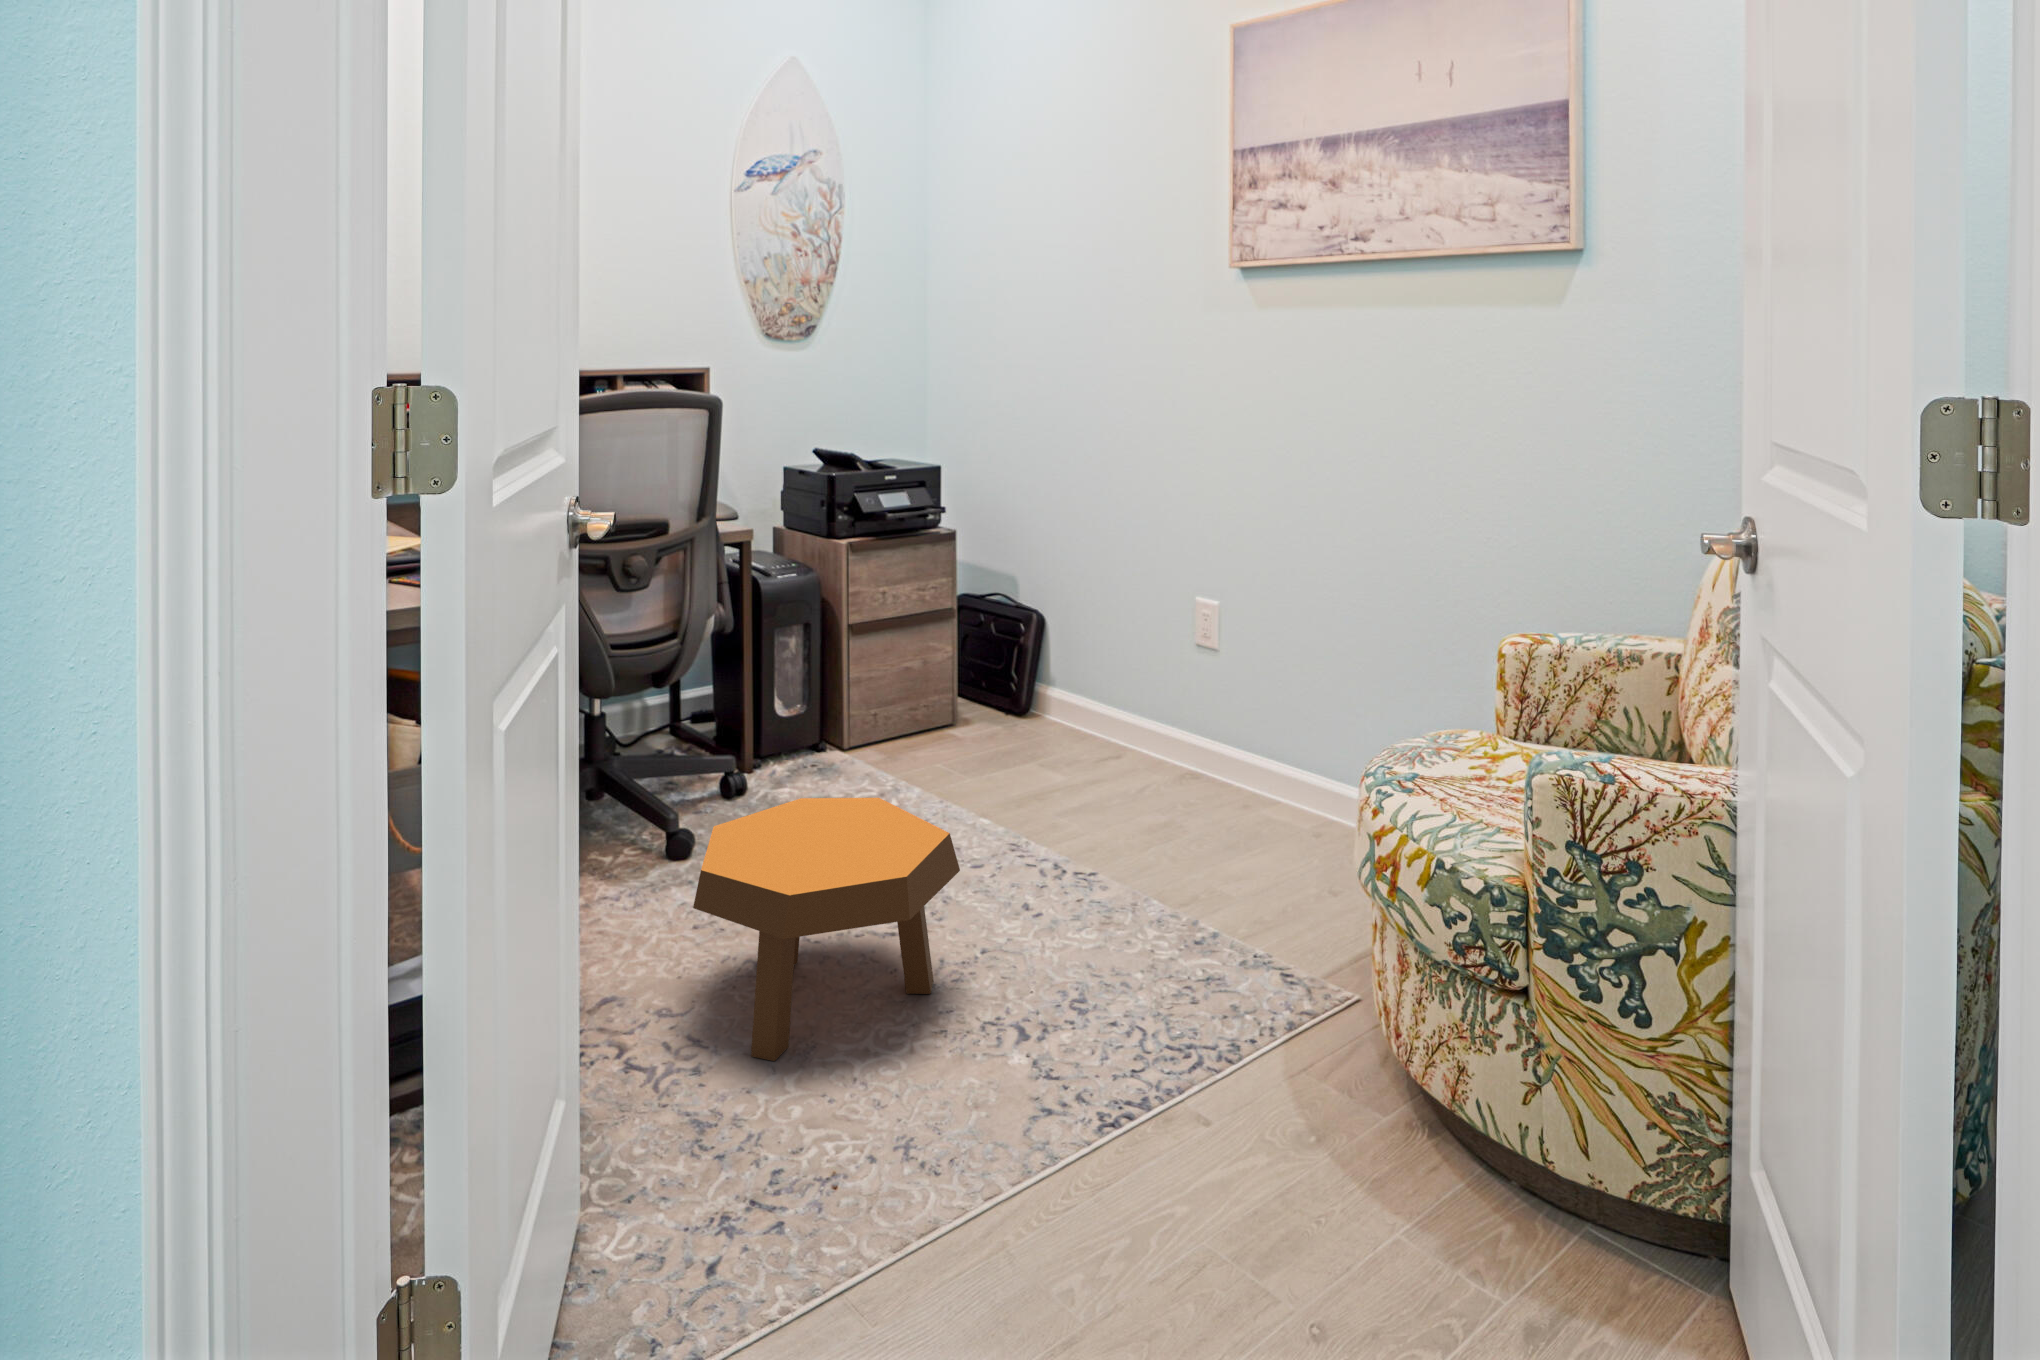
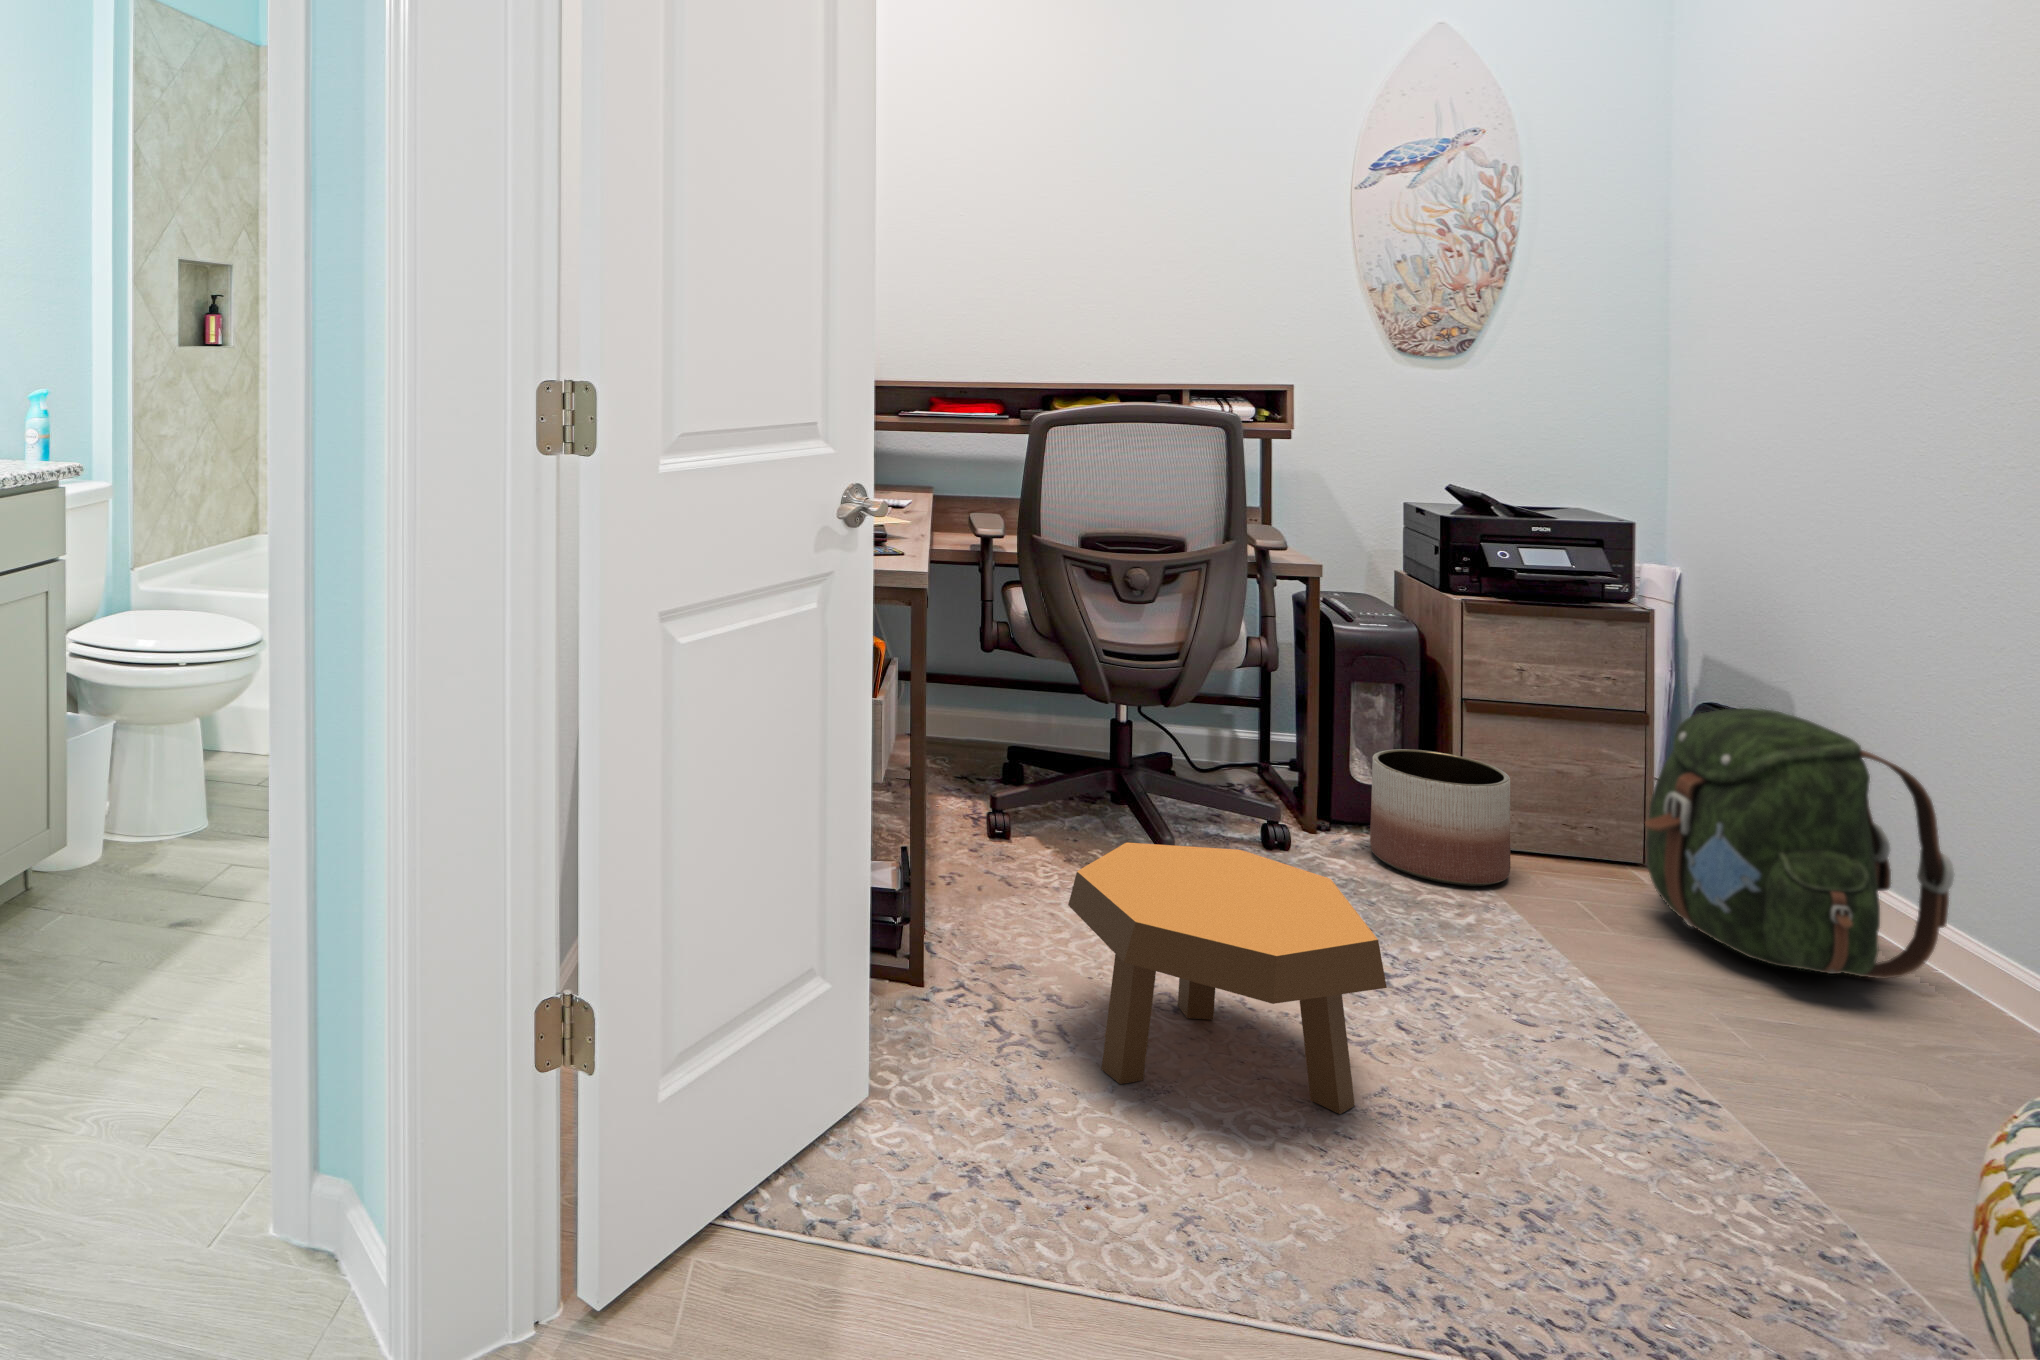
backpack: none [969,590,1125,765] -> present [1645,708,1954,979]
planter: none [795,672,892,780] -> present [1370,749,1510,886]

